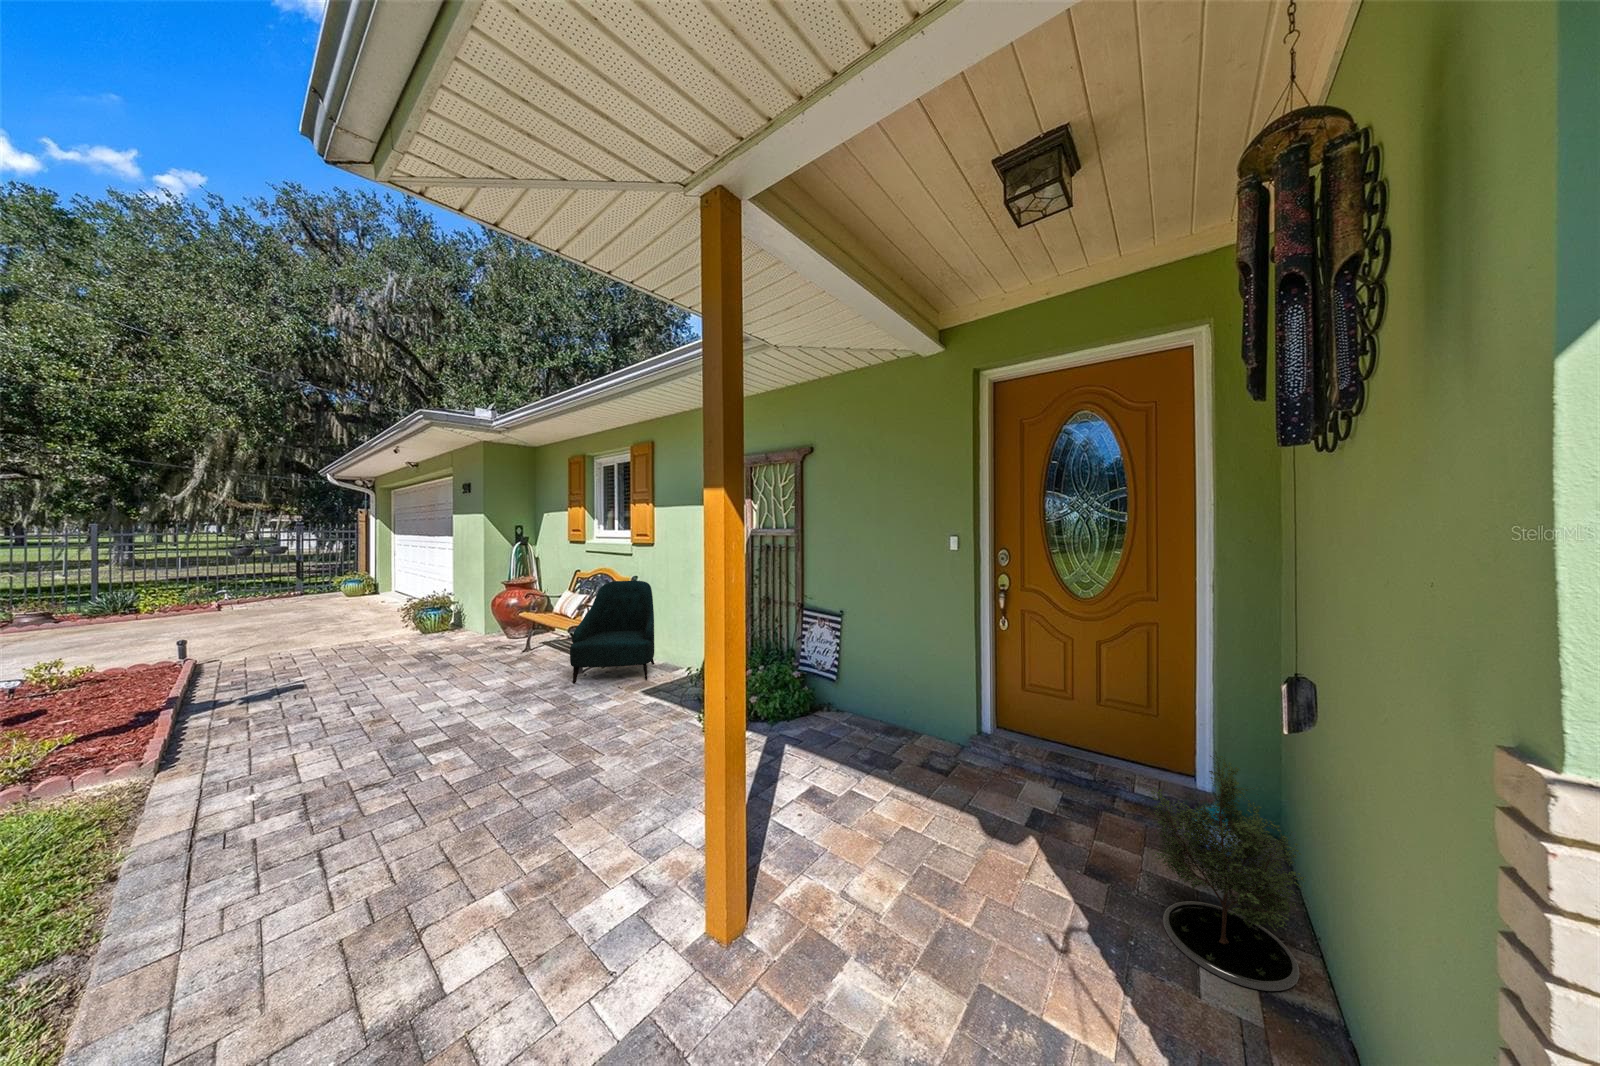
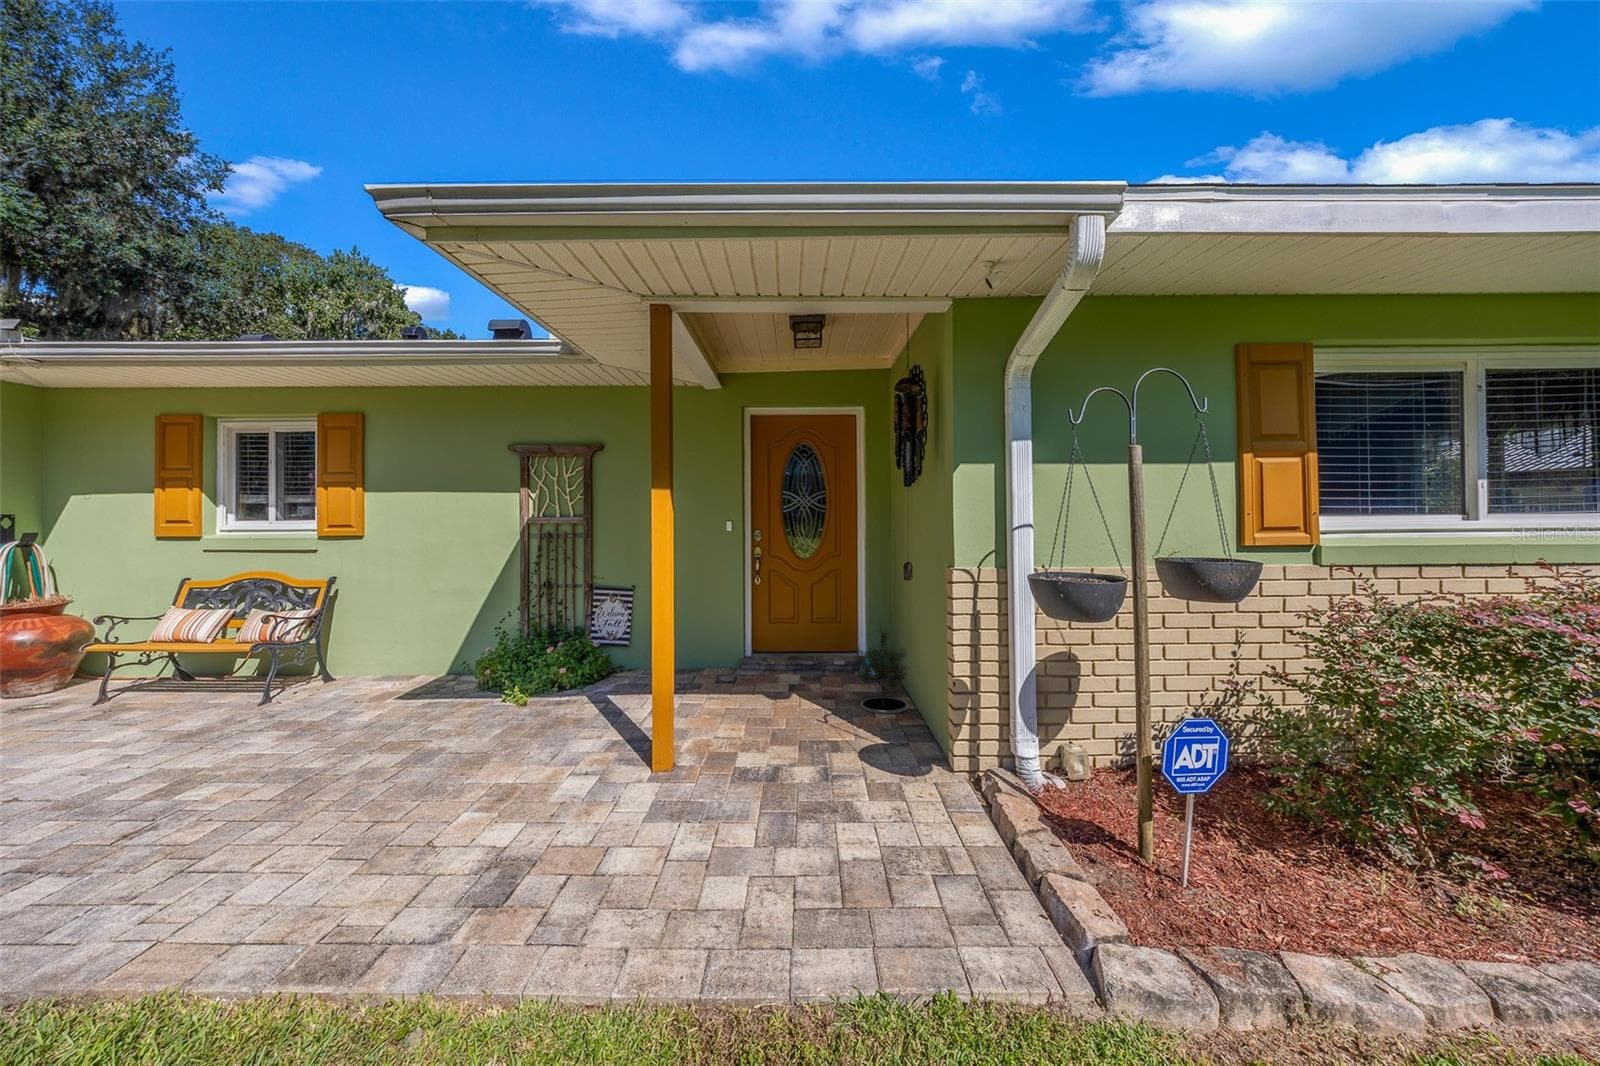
armchair: present [570,581,655,684] -> none [318,576,419,689]

